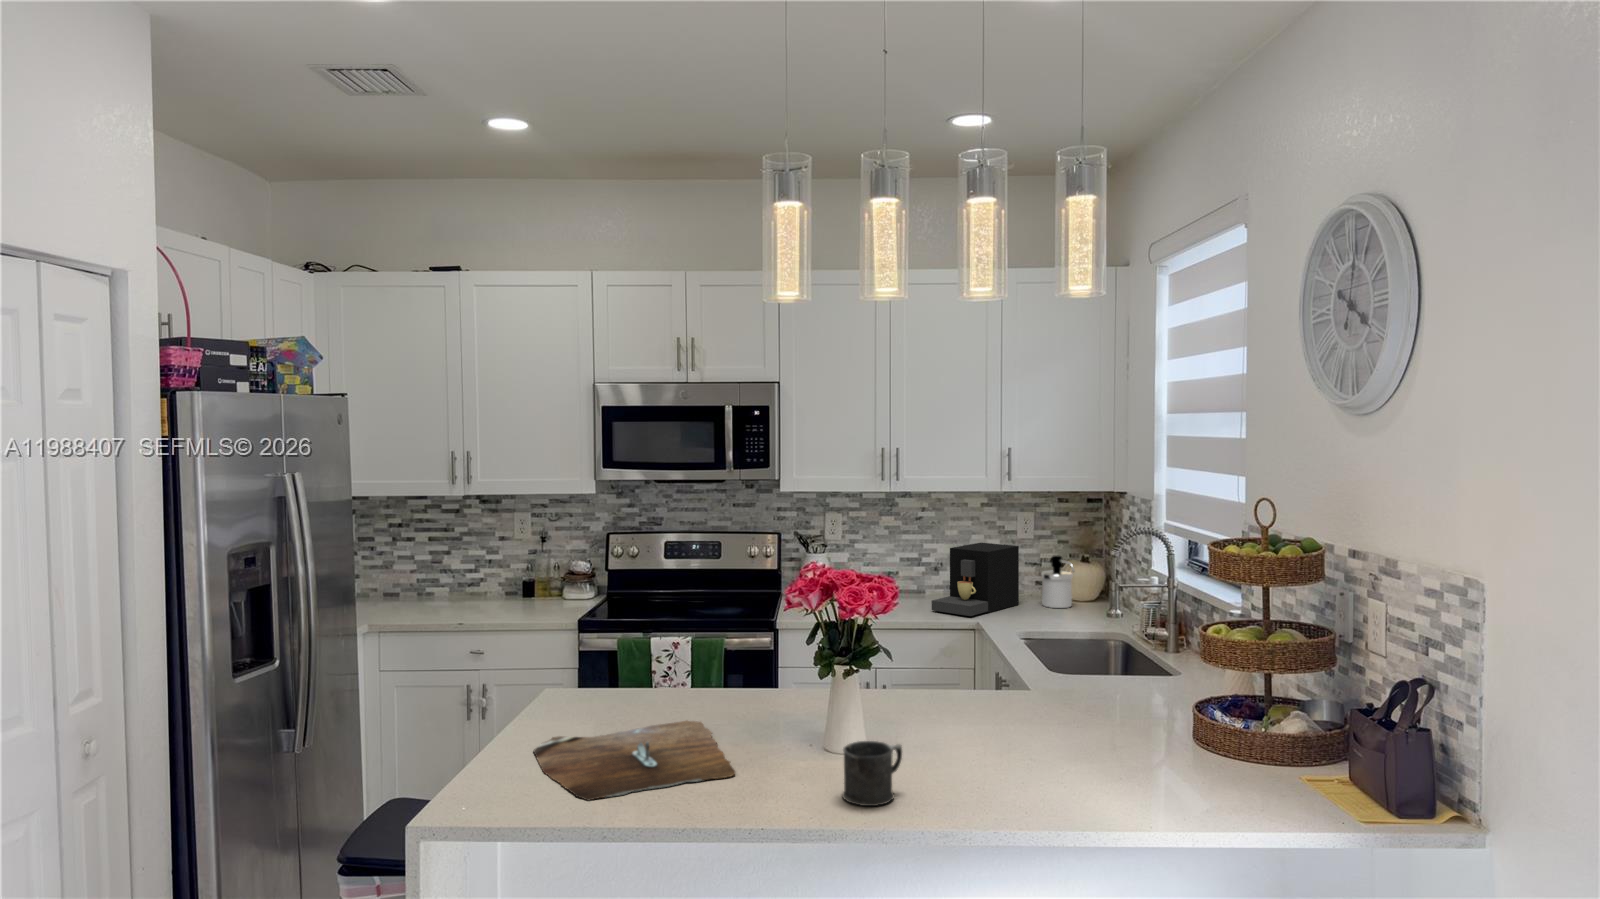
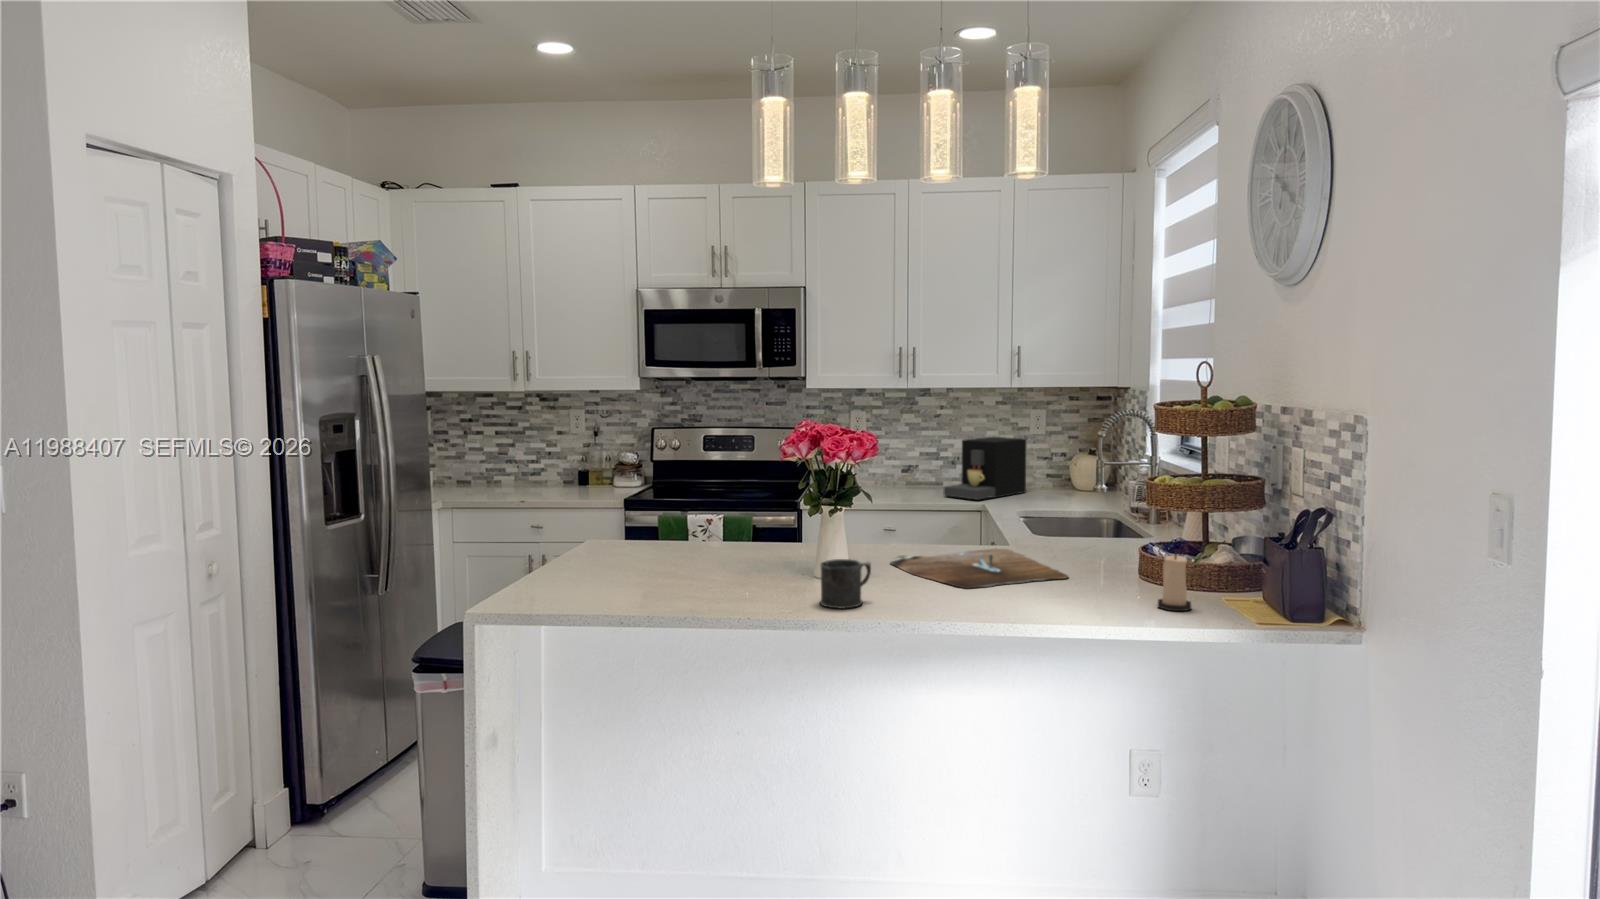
soap dispenser: present [1041,555,1074,608] -> none [1047,448,1077,495]
cutting board: present [534,721,735,800] -> present [891,549,1068,589]
candle: none [1236,731,1278,802] -> present [1158,554,1191,611]

